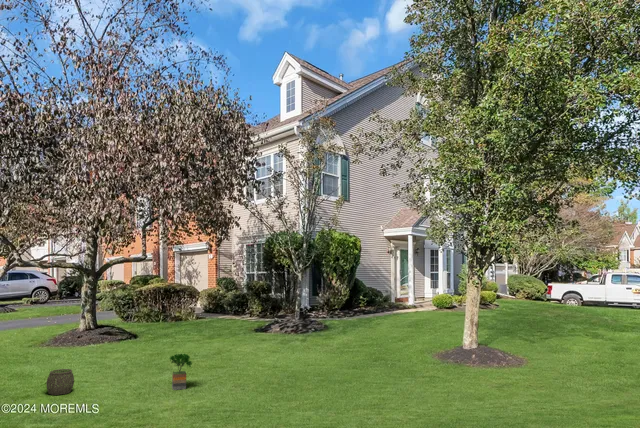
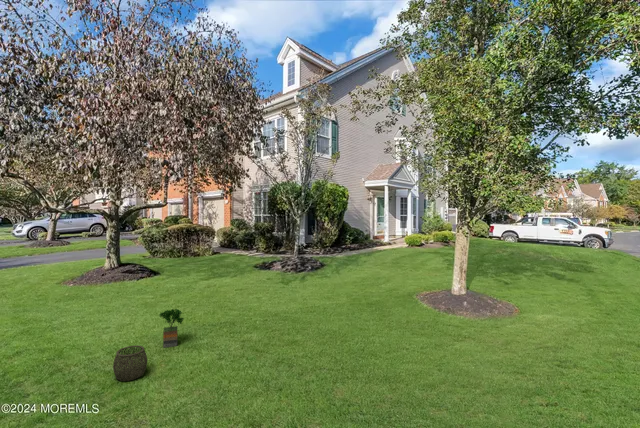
woven basket: present [46,369,74,395] -> present [113,346,147,381]

